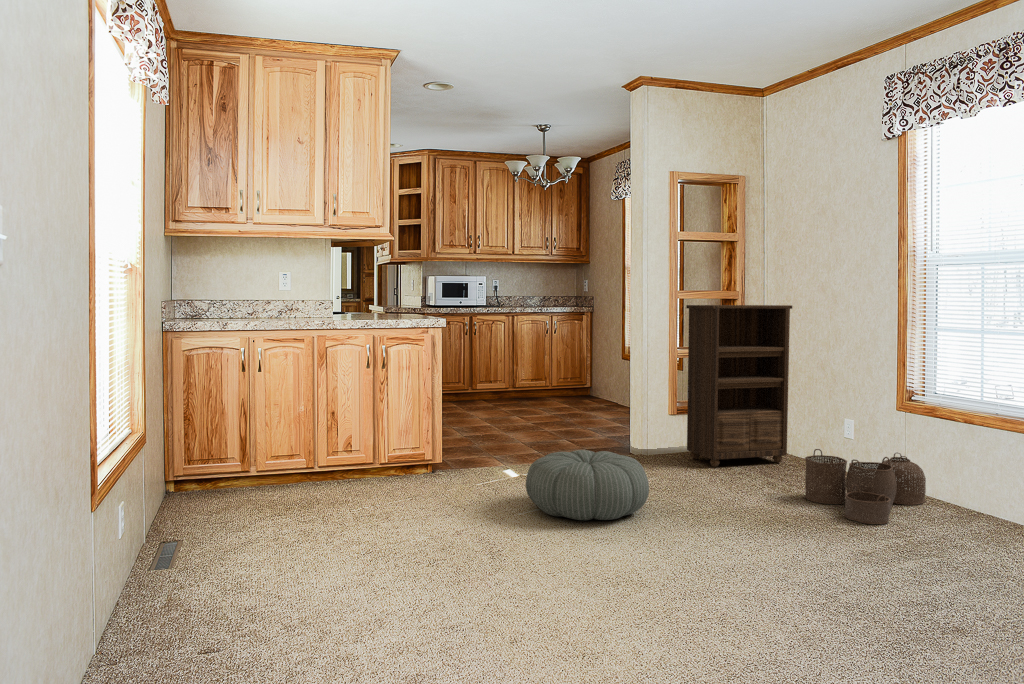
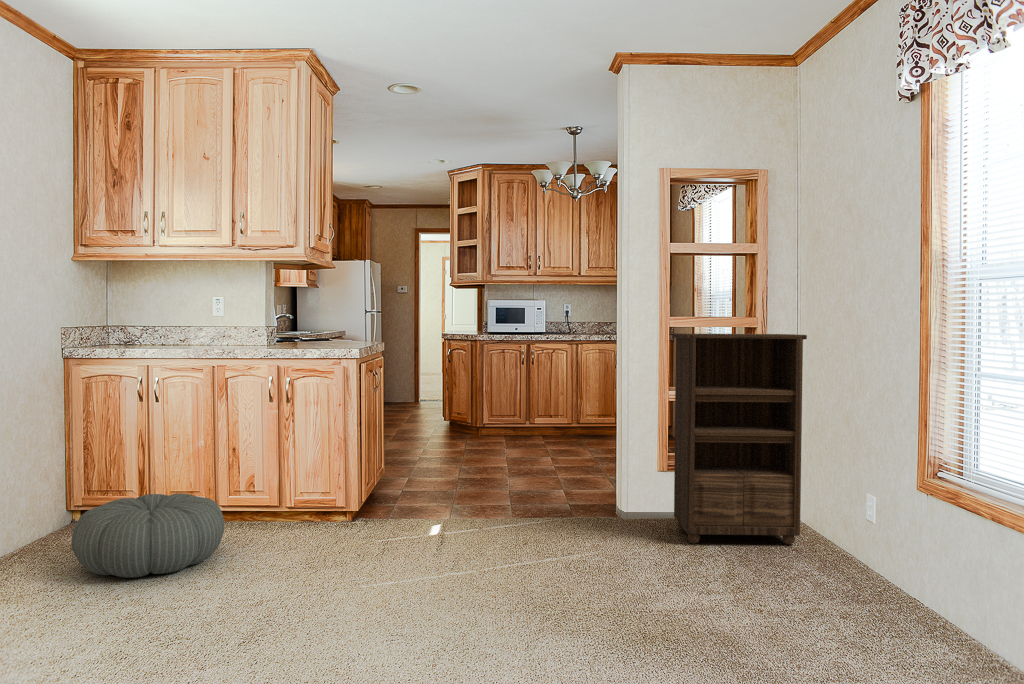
woven basket: present [805,449,926,524] -> none [758,537,945,668]
pouf: present [526,450,649,521] -> present [71,493,224,578]

